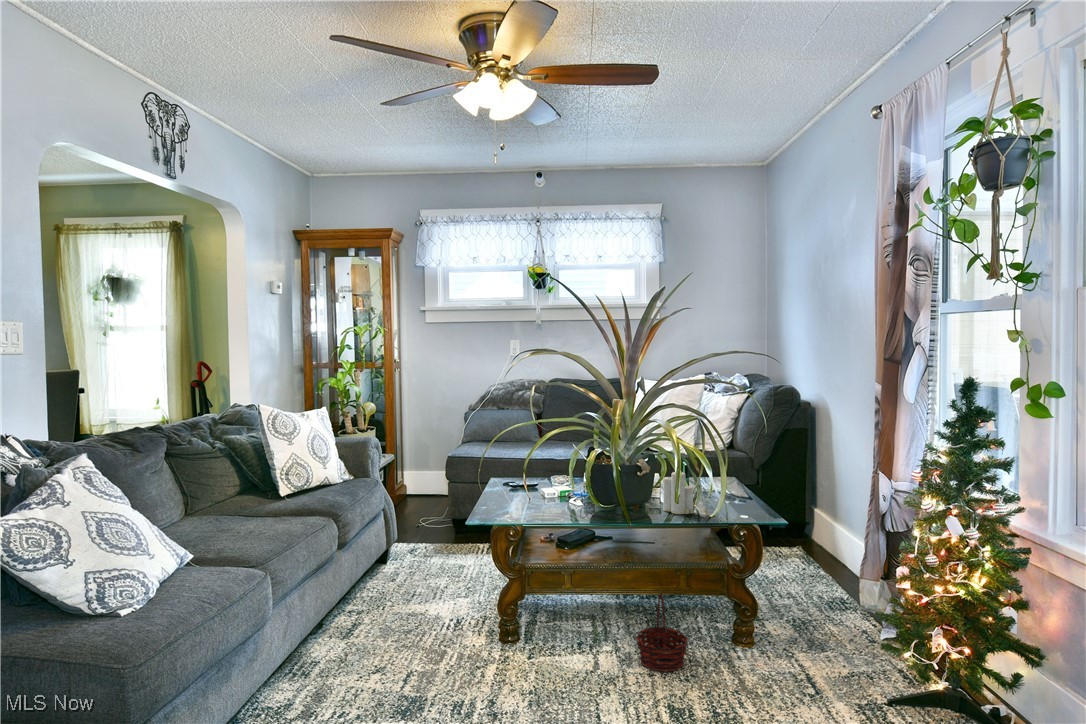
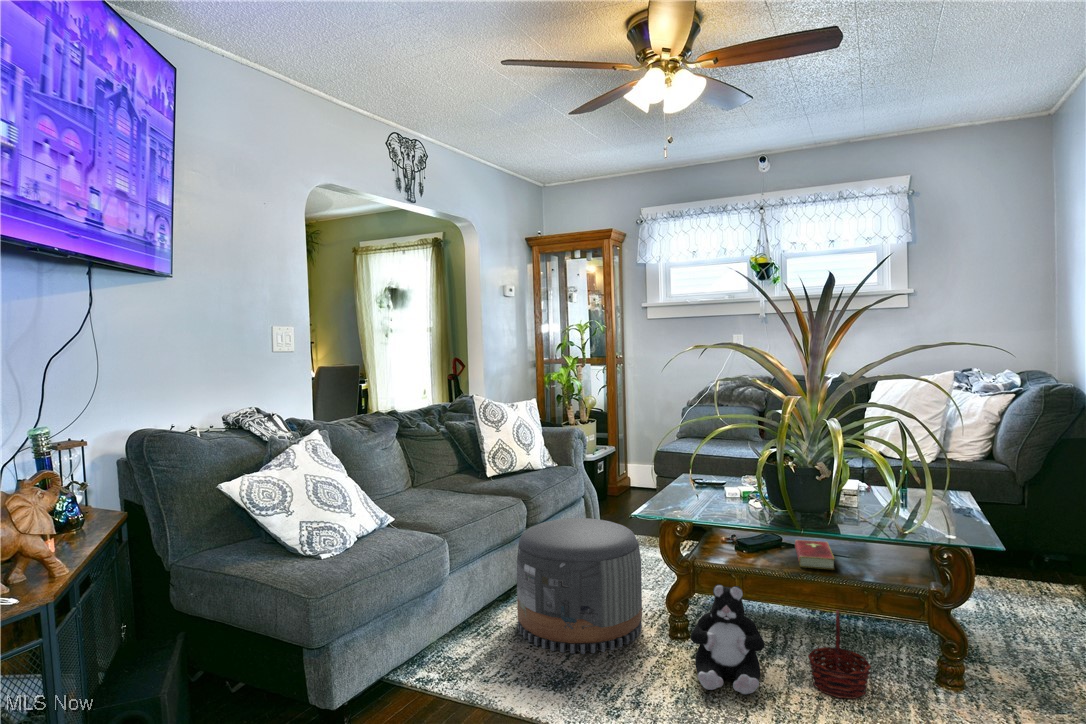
candle: present [663,472,694,514] -> none [855,473,891,526]
pouf: none [338,532,471,677] -> present [517,518,642,654]
hardcover book: none [609,532,649,558] -> present [795,540,835,570]
plush toy: none [533,583,603,687] -> present [690,584,765,695]

